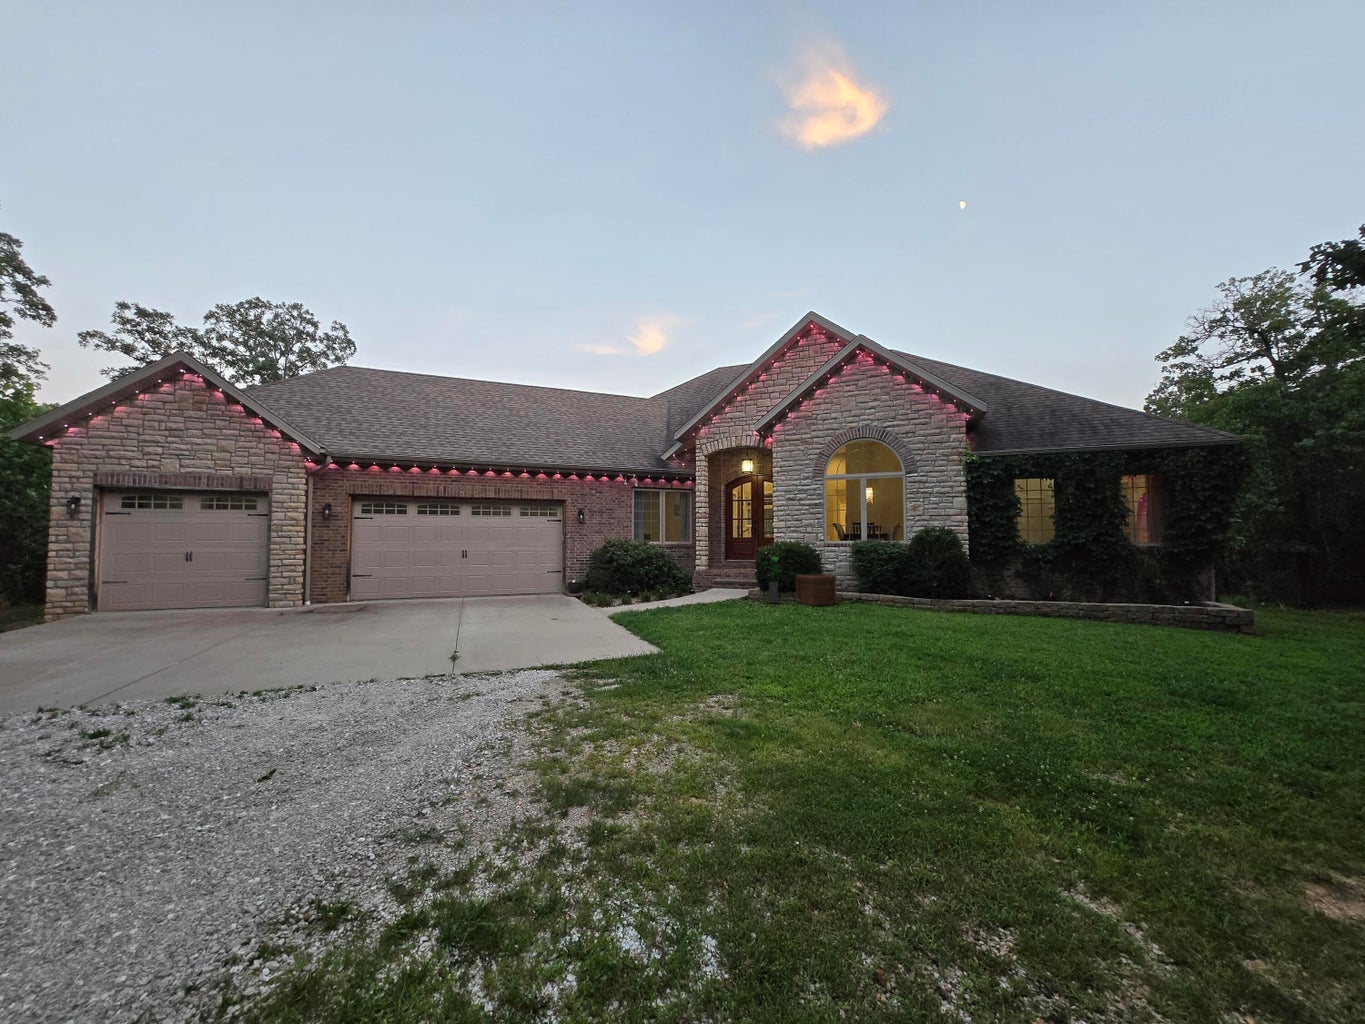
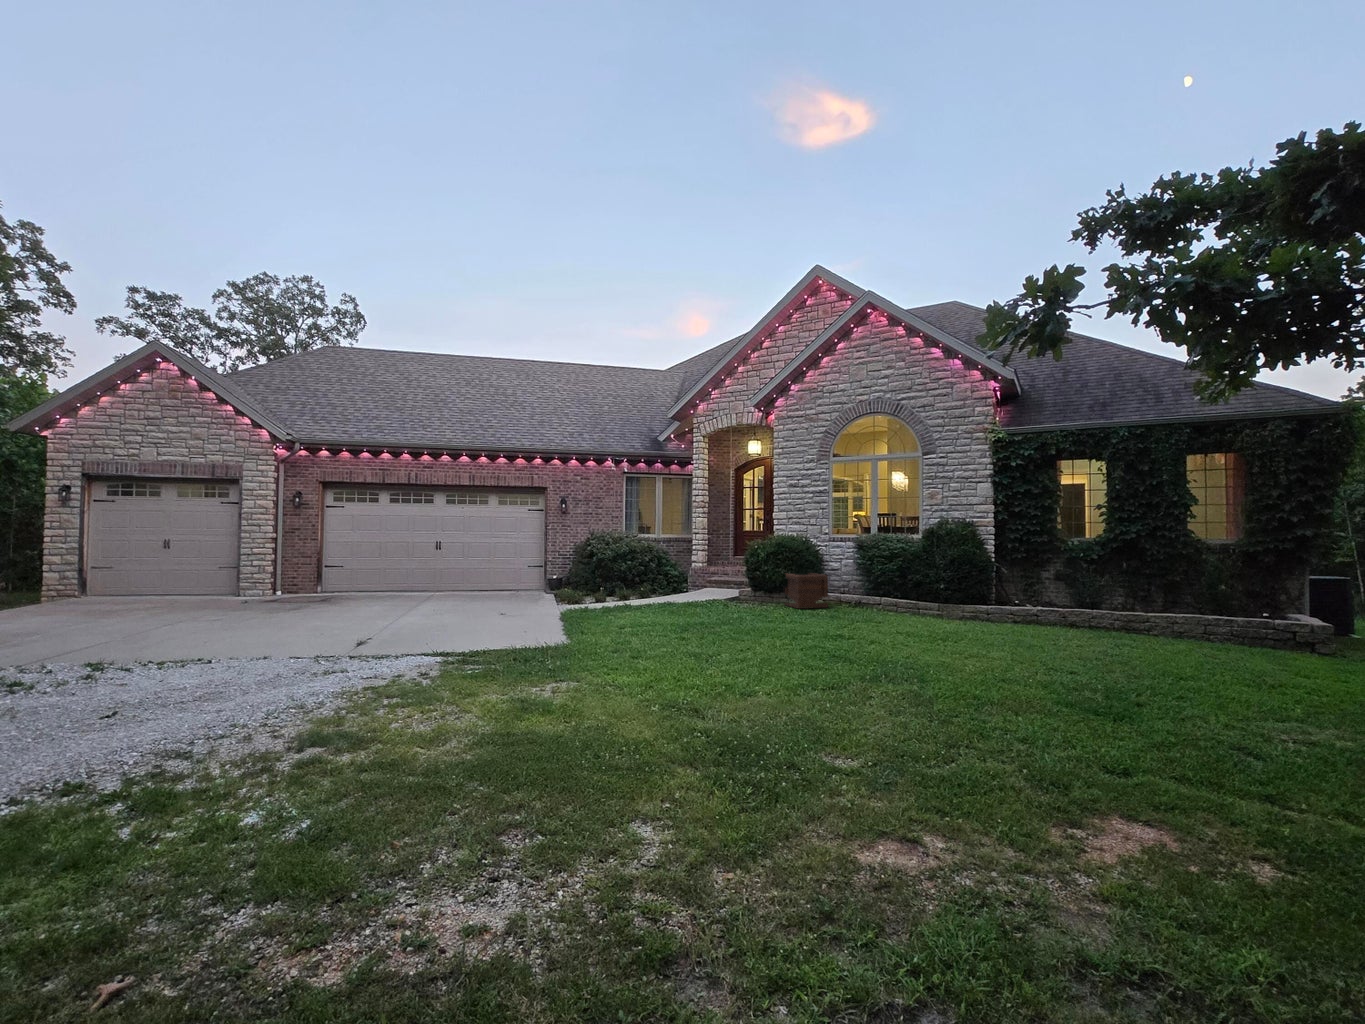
potted plant: present [769,557,782,603] -> none [745,552,769,605]

